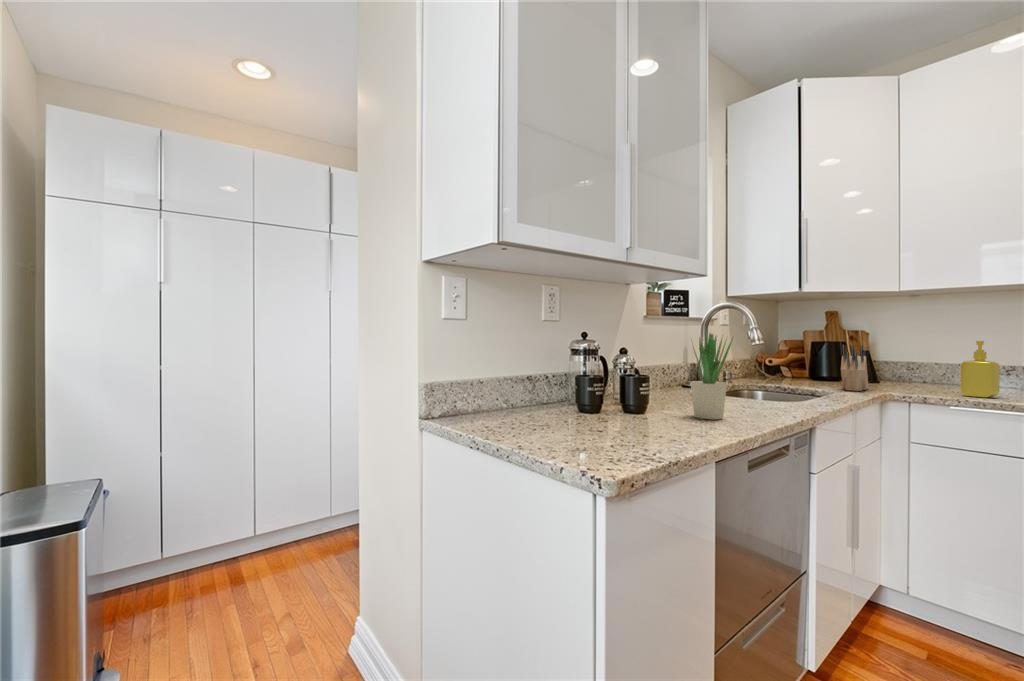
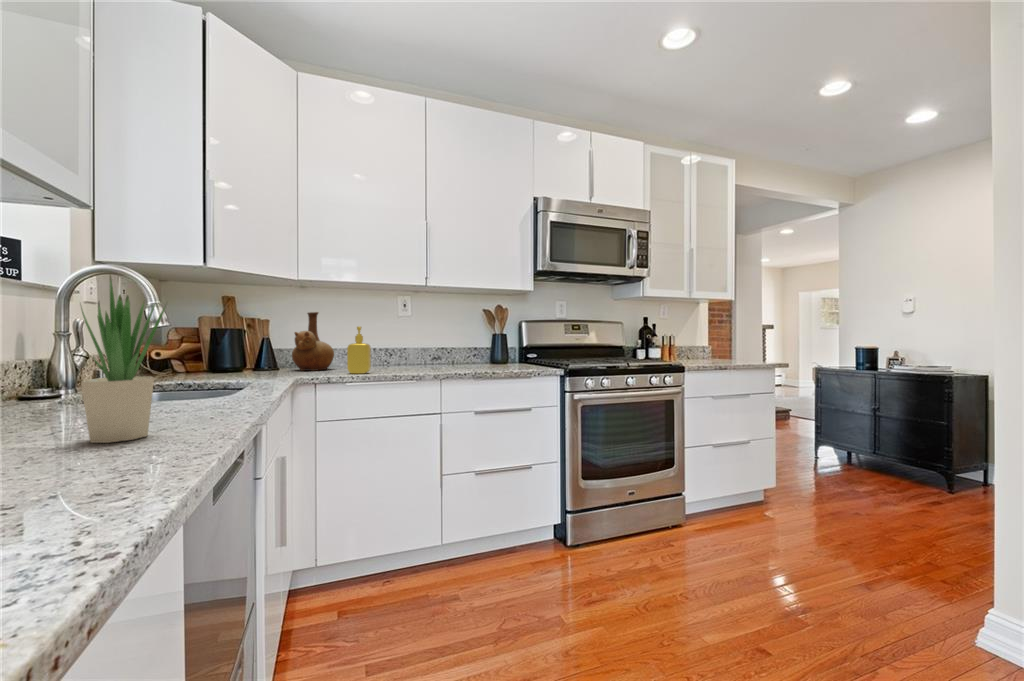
vase: none [896,323,953,388] -> present [292,312,334,371]
knife block: present [841,345,868,391] -> none [253,329,277,379]

